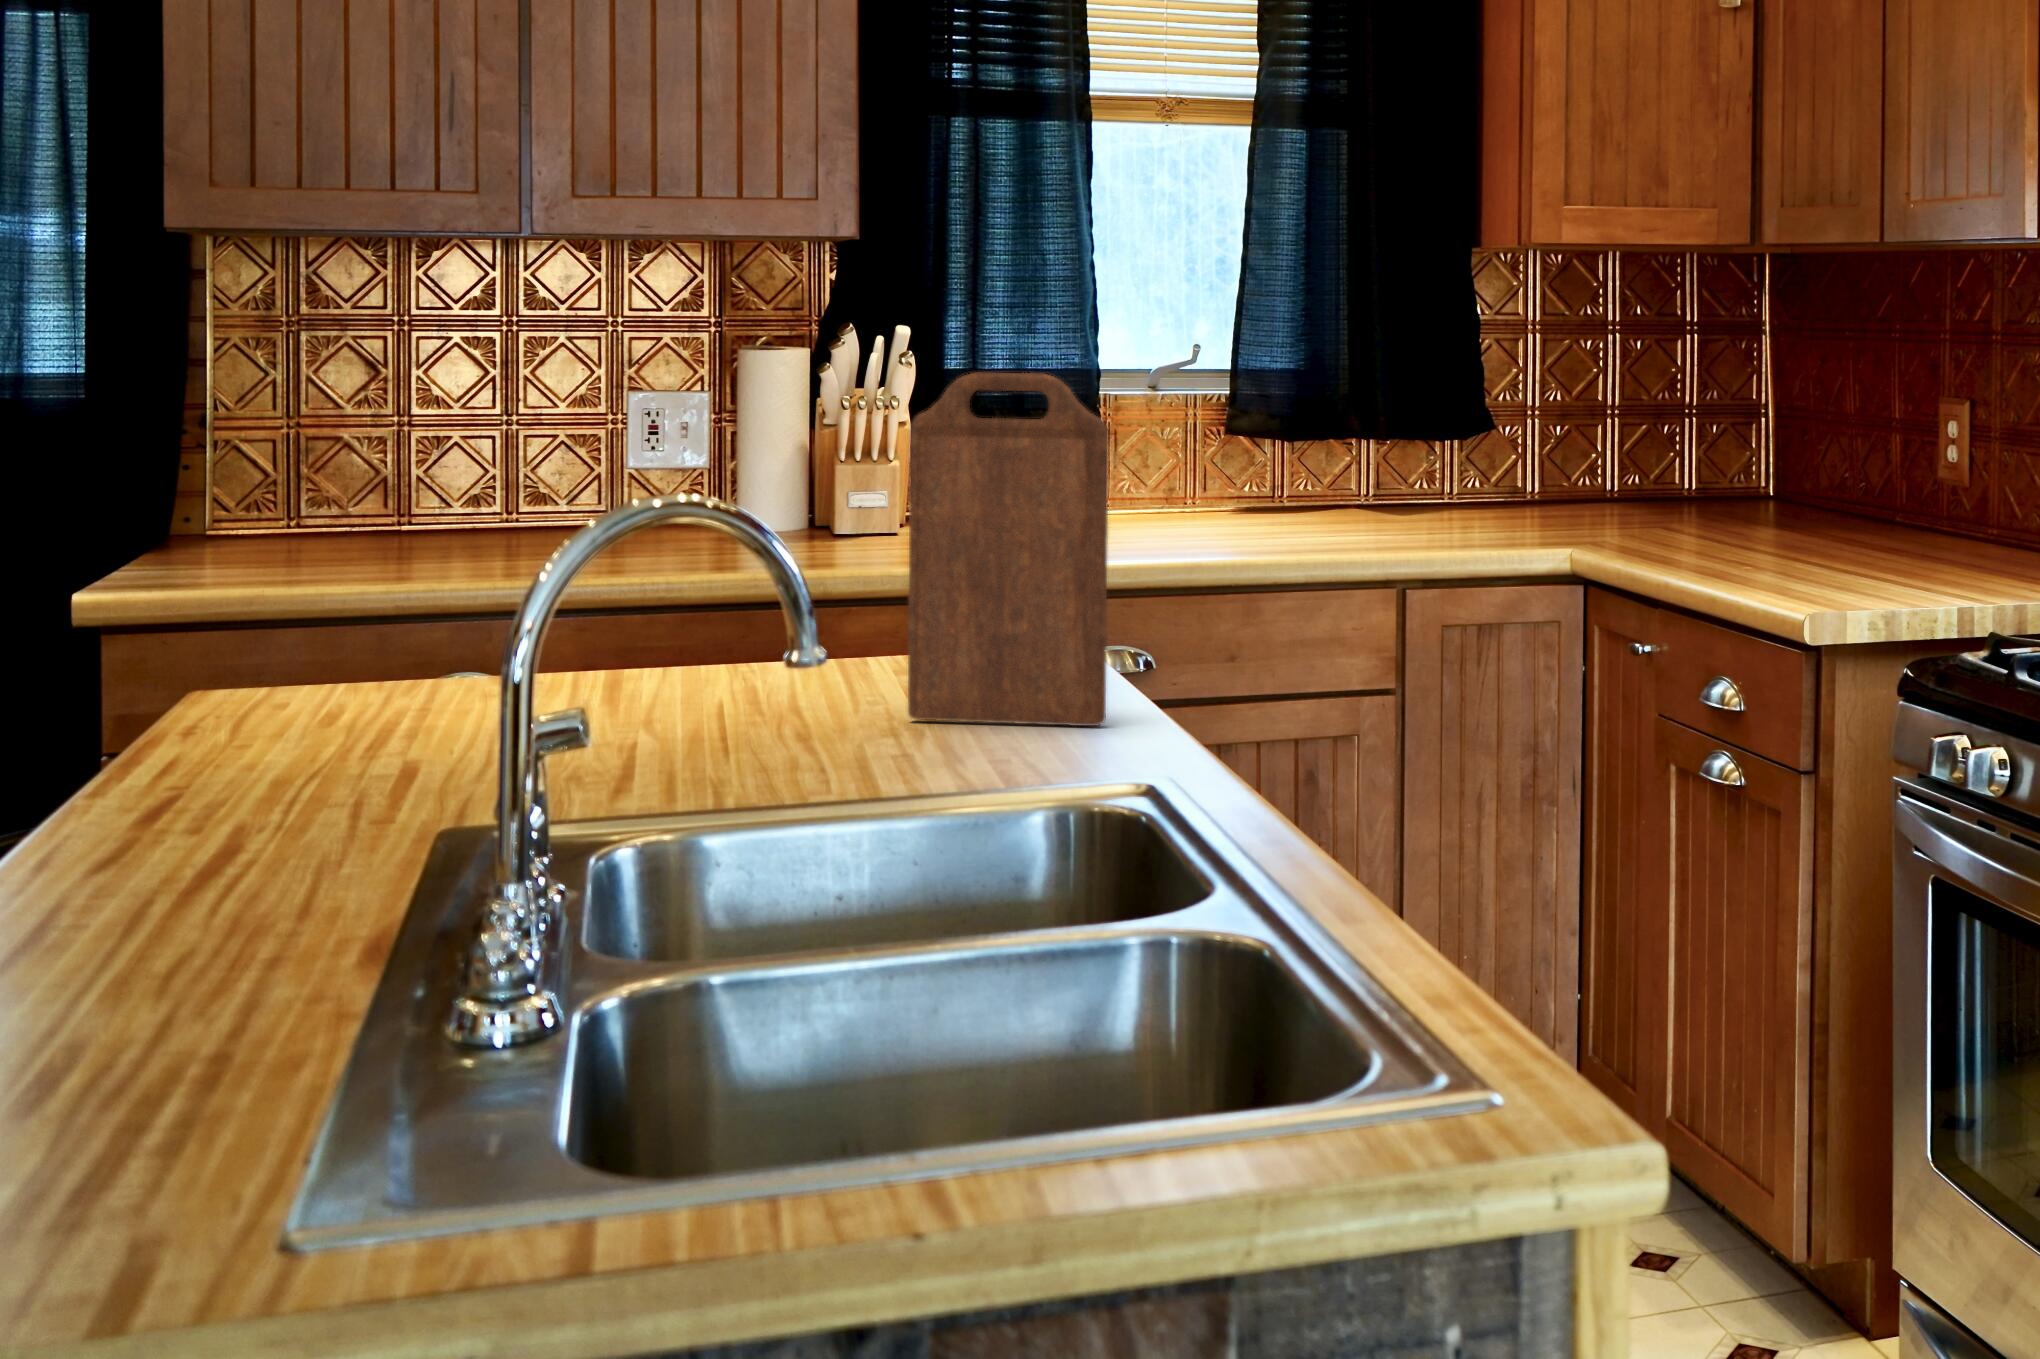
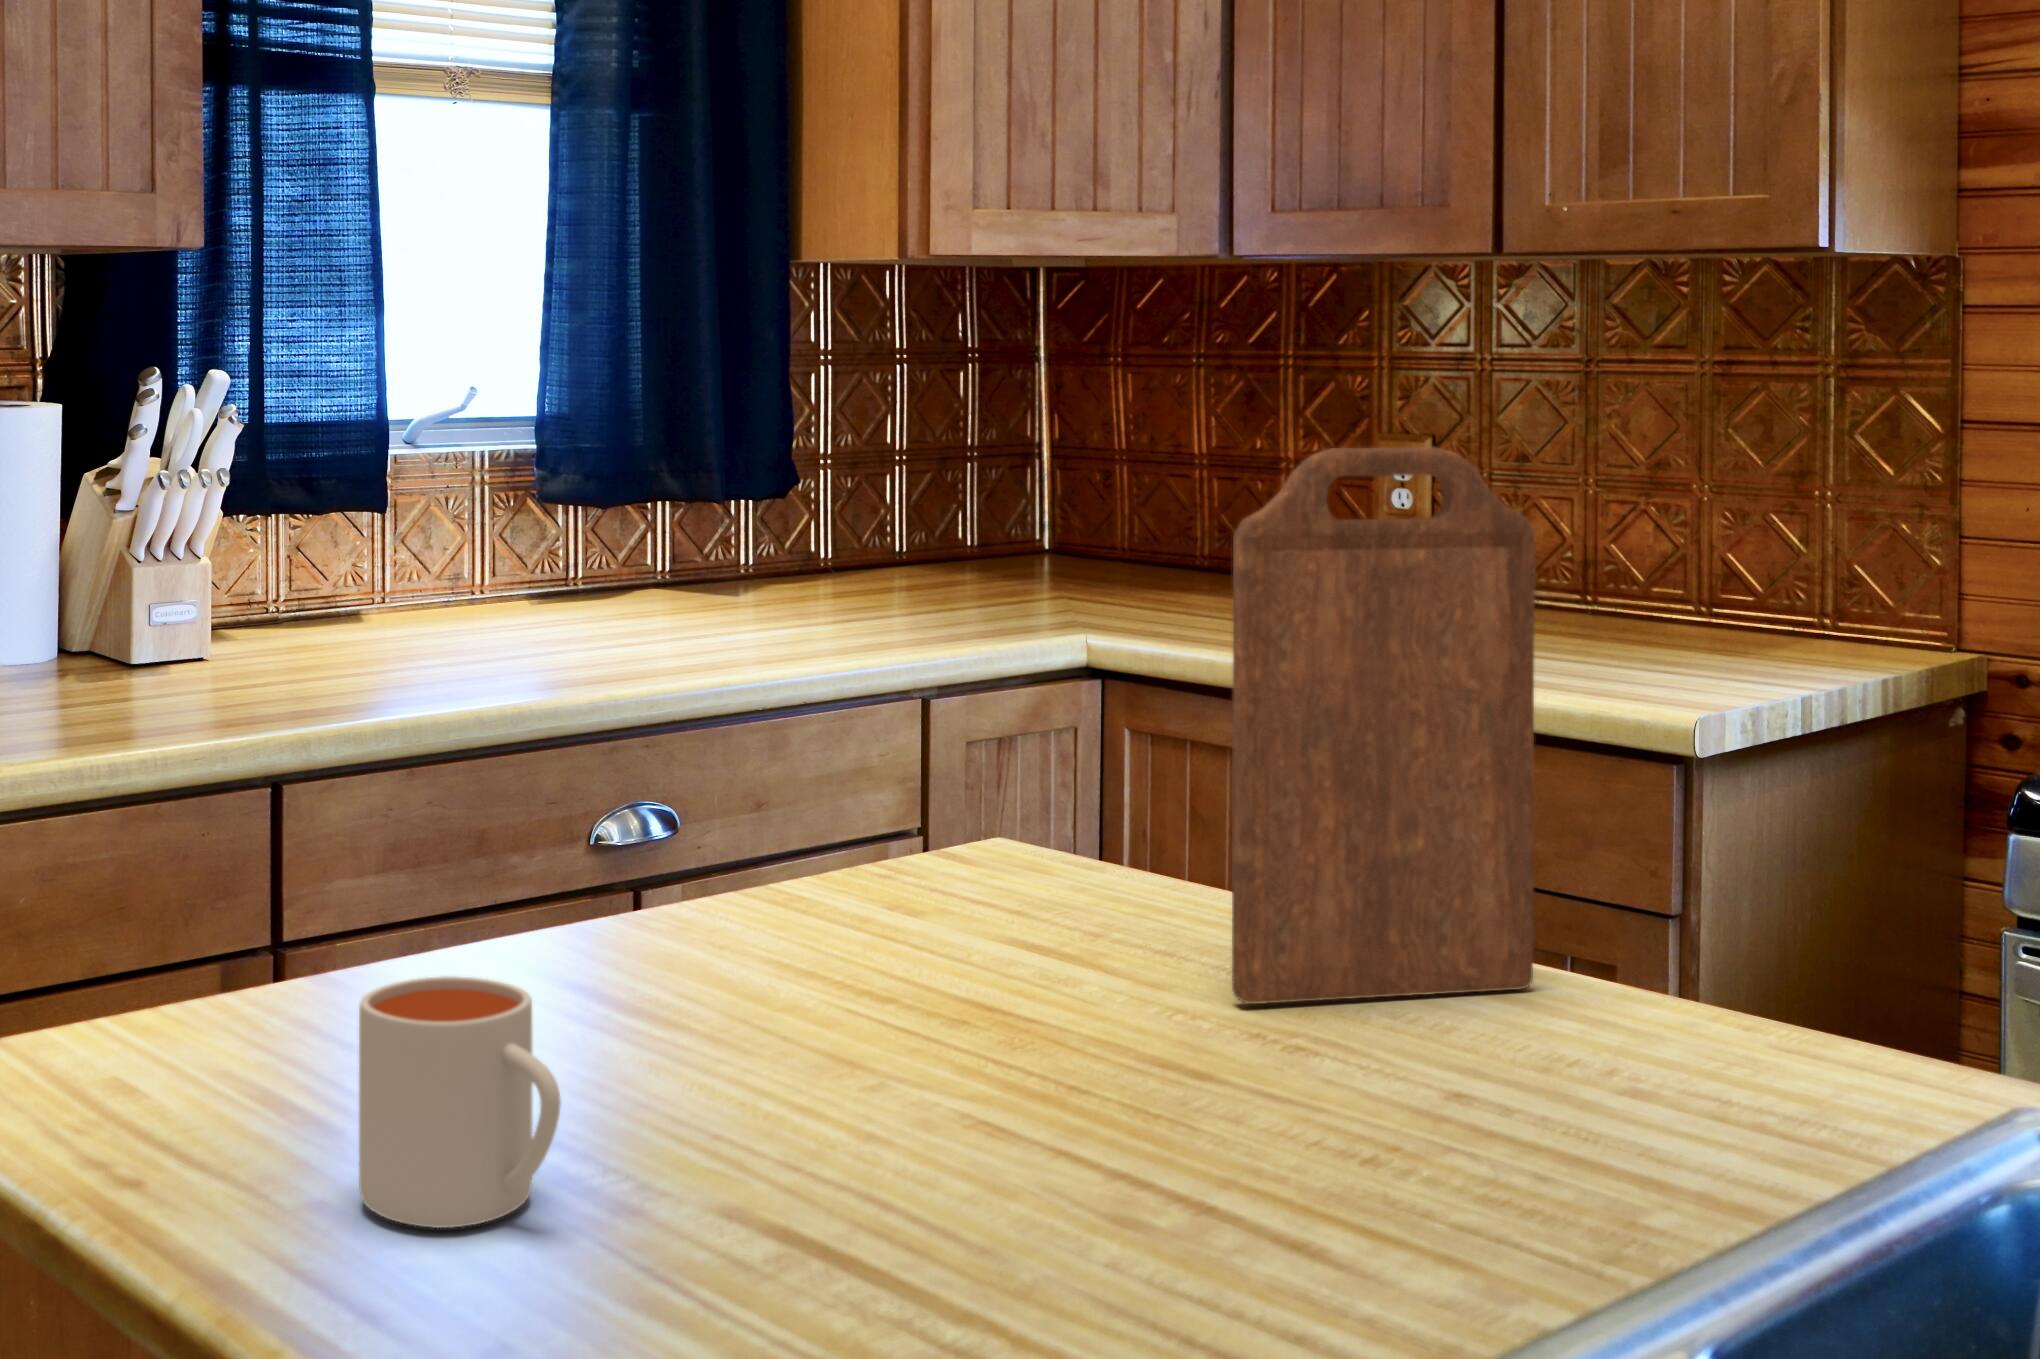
mug: none [234,637,334,755] -> present [359,976,561,1228]

